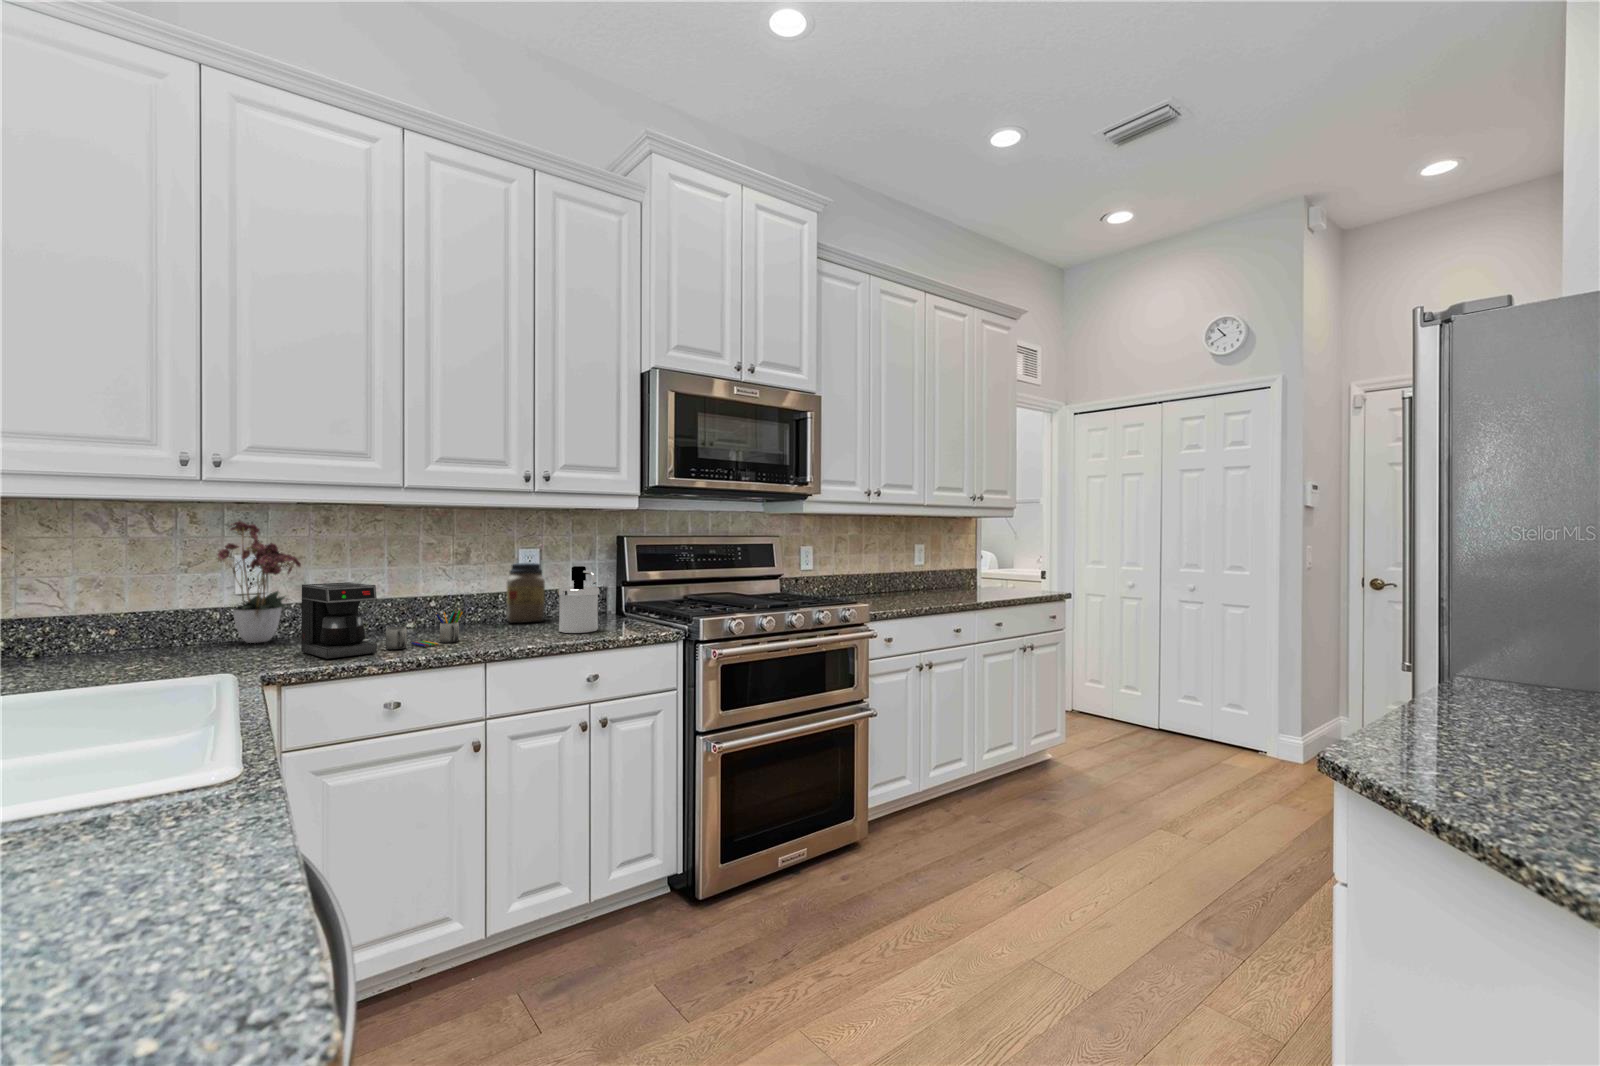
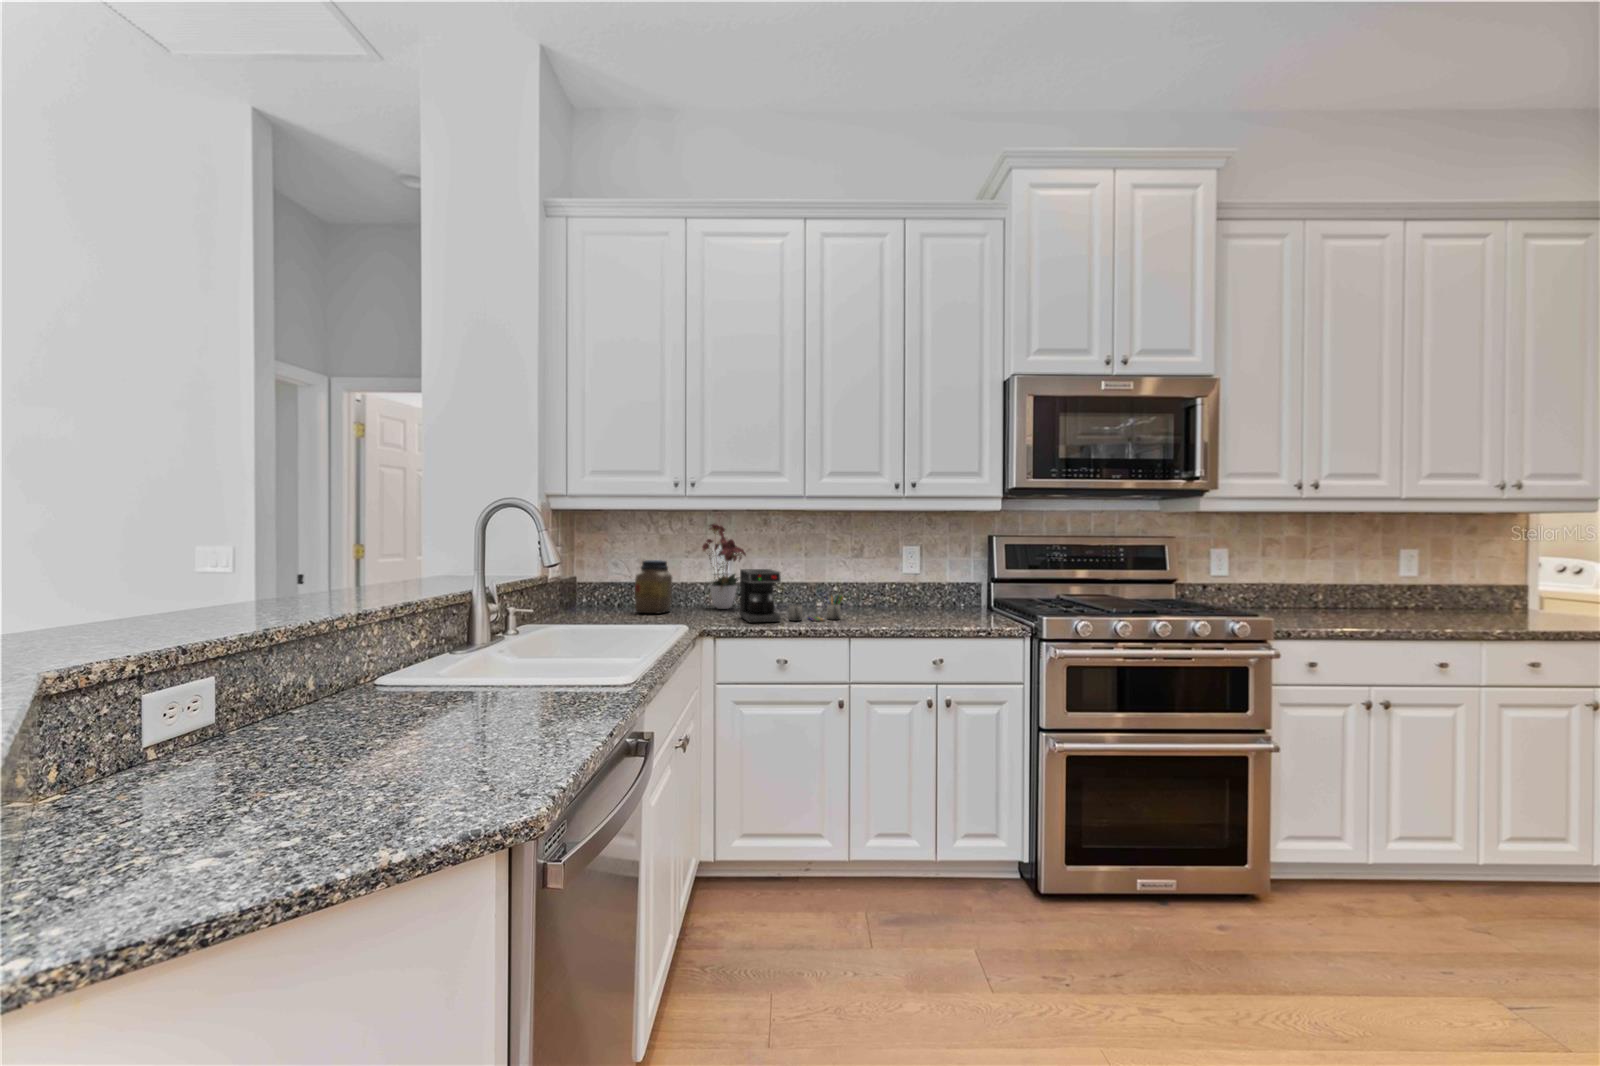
jar: present [506,563,545,623] -> present [635,560,672,614]
soap dispenser: present [558,566,599,633] -> none [919,563,954,621]

